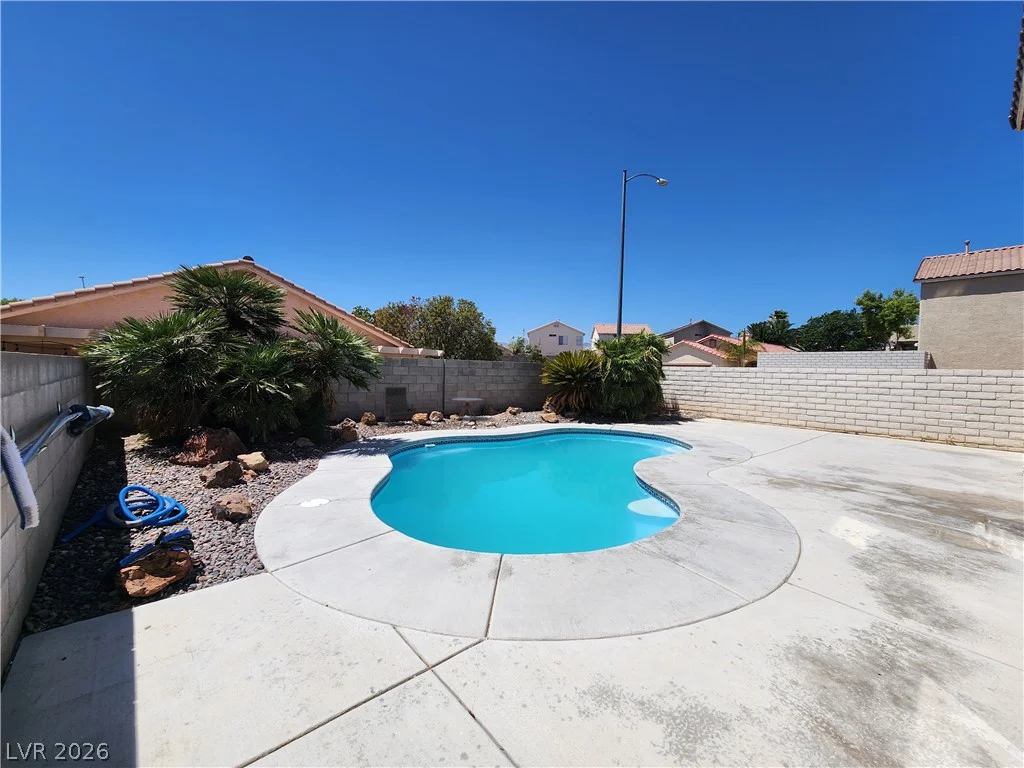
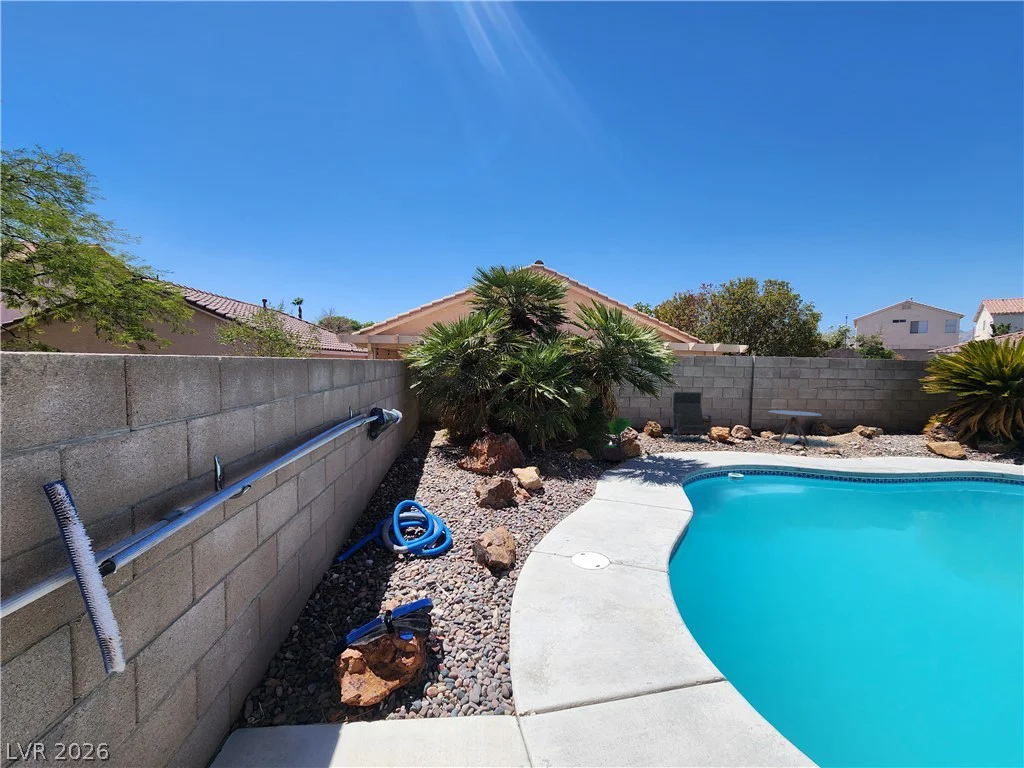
potted tree: none [325,404,350,444] -> present [603,416,629,461]

